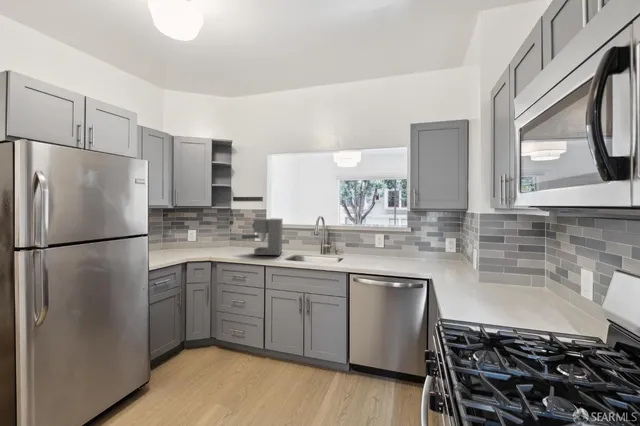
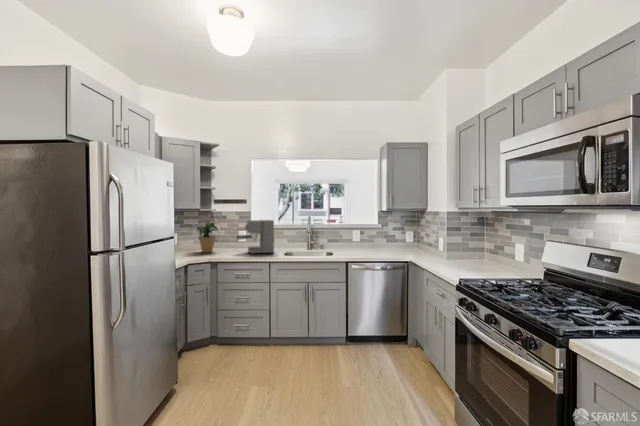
potted plant: none [199,220,233,251] -> present [191,223,218,253]

